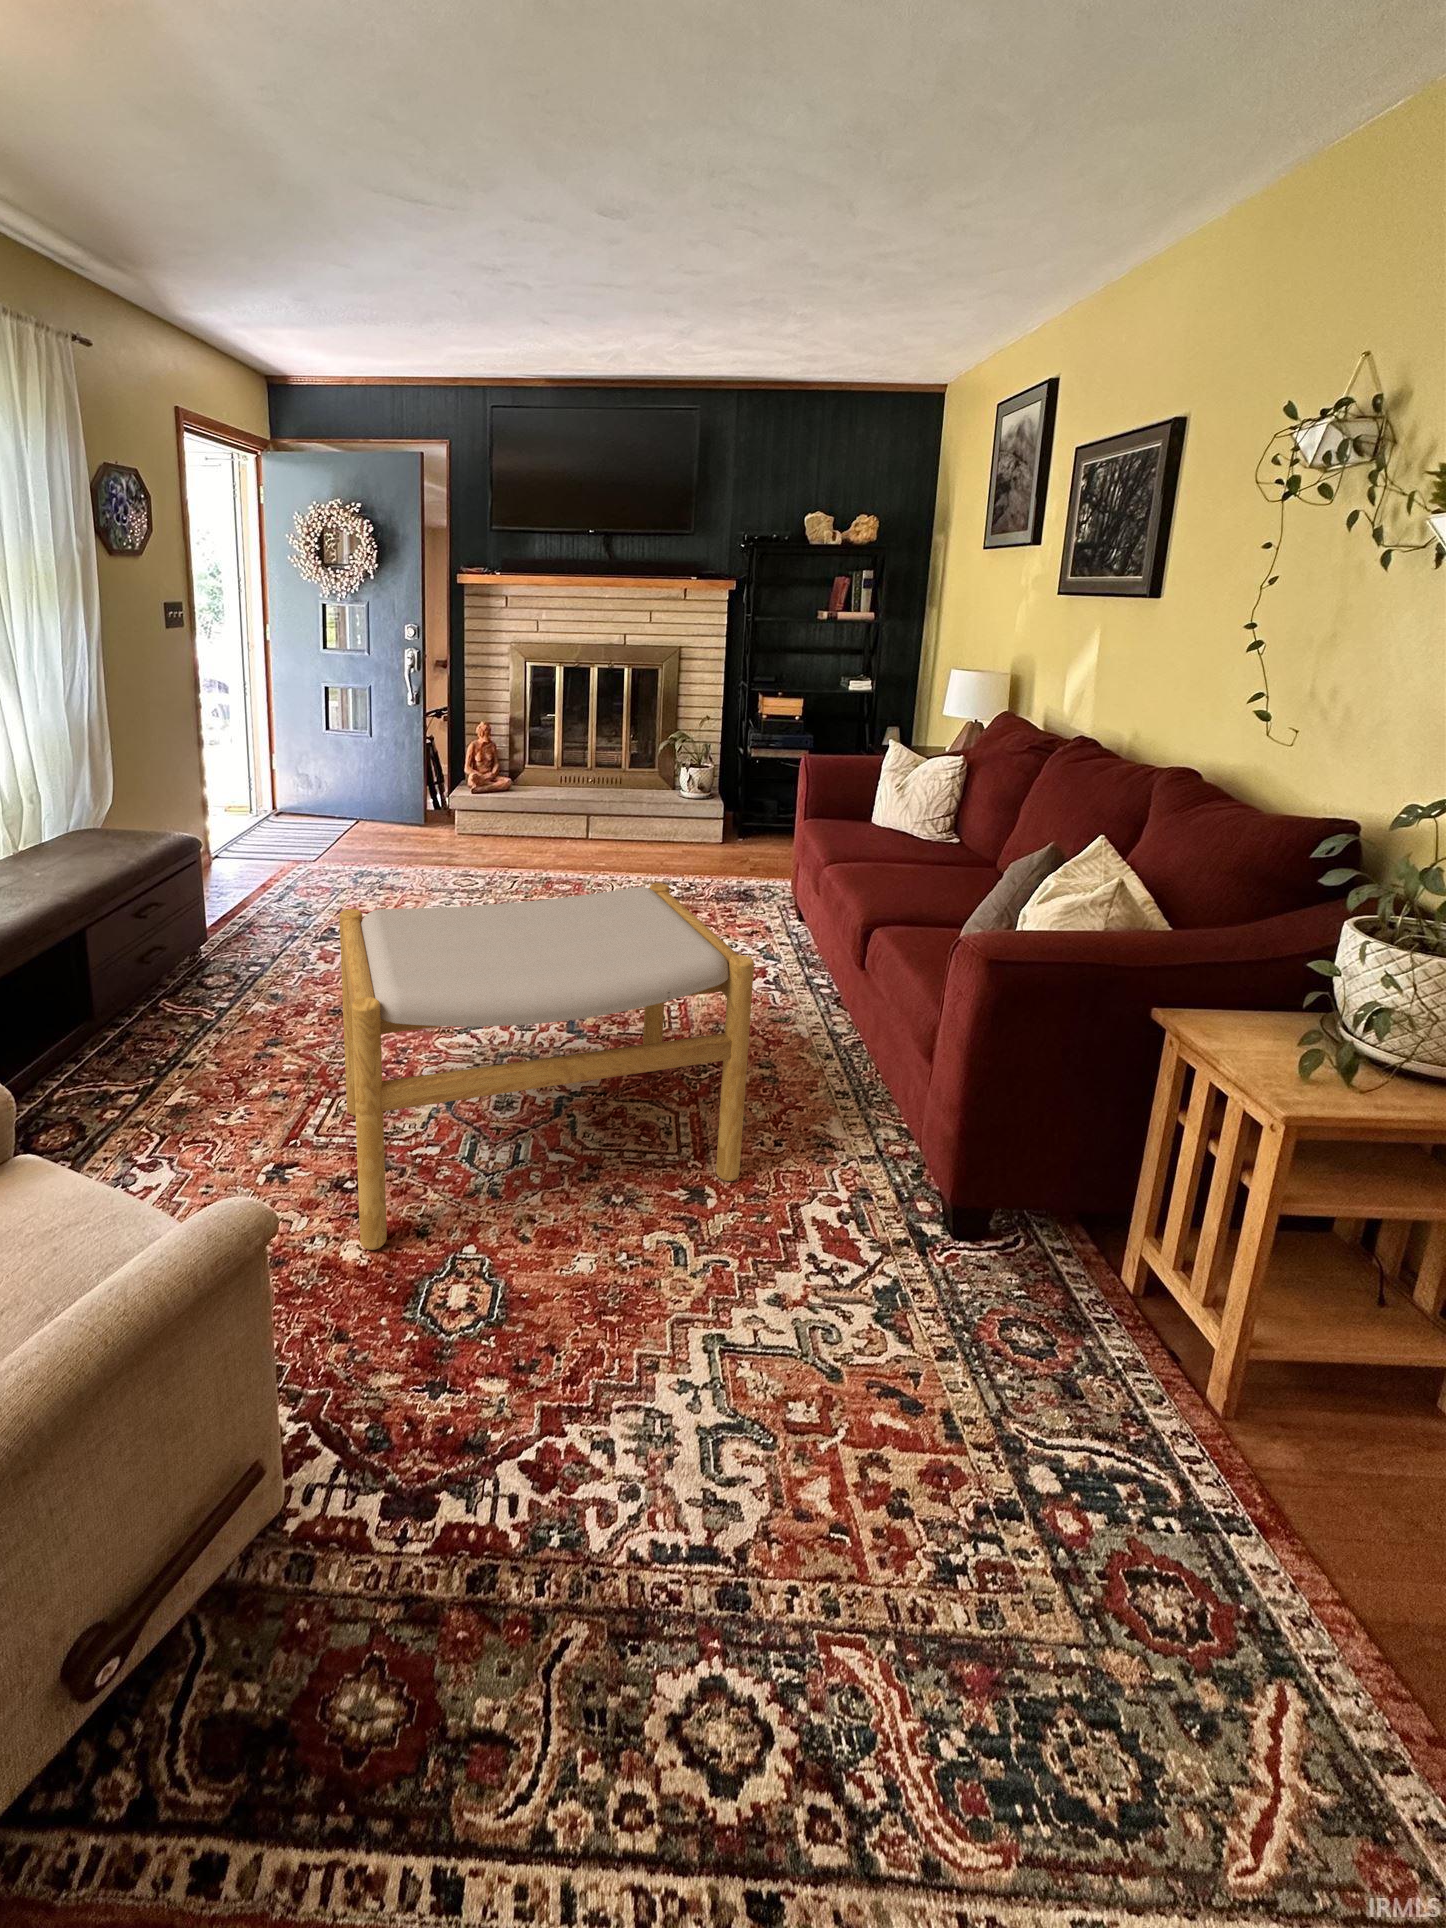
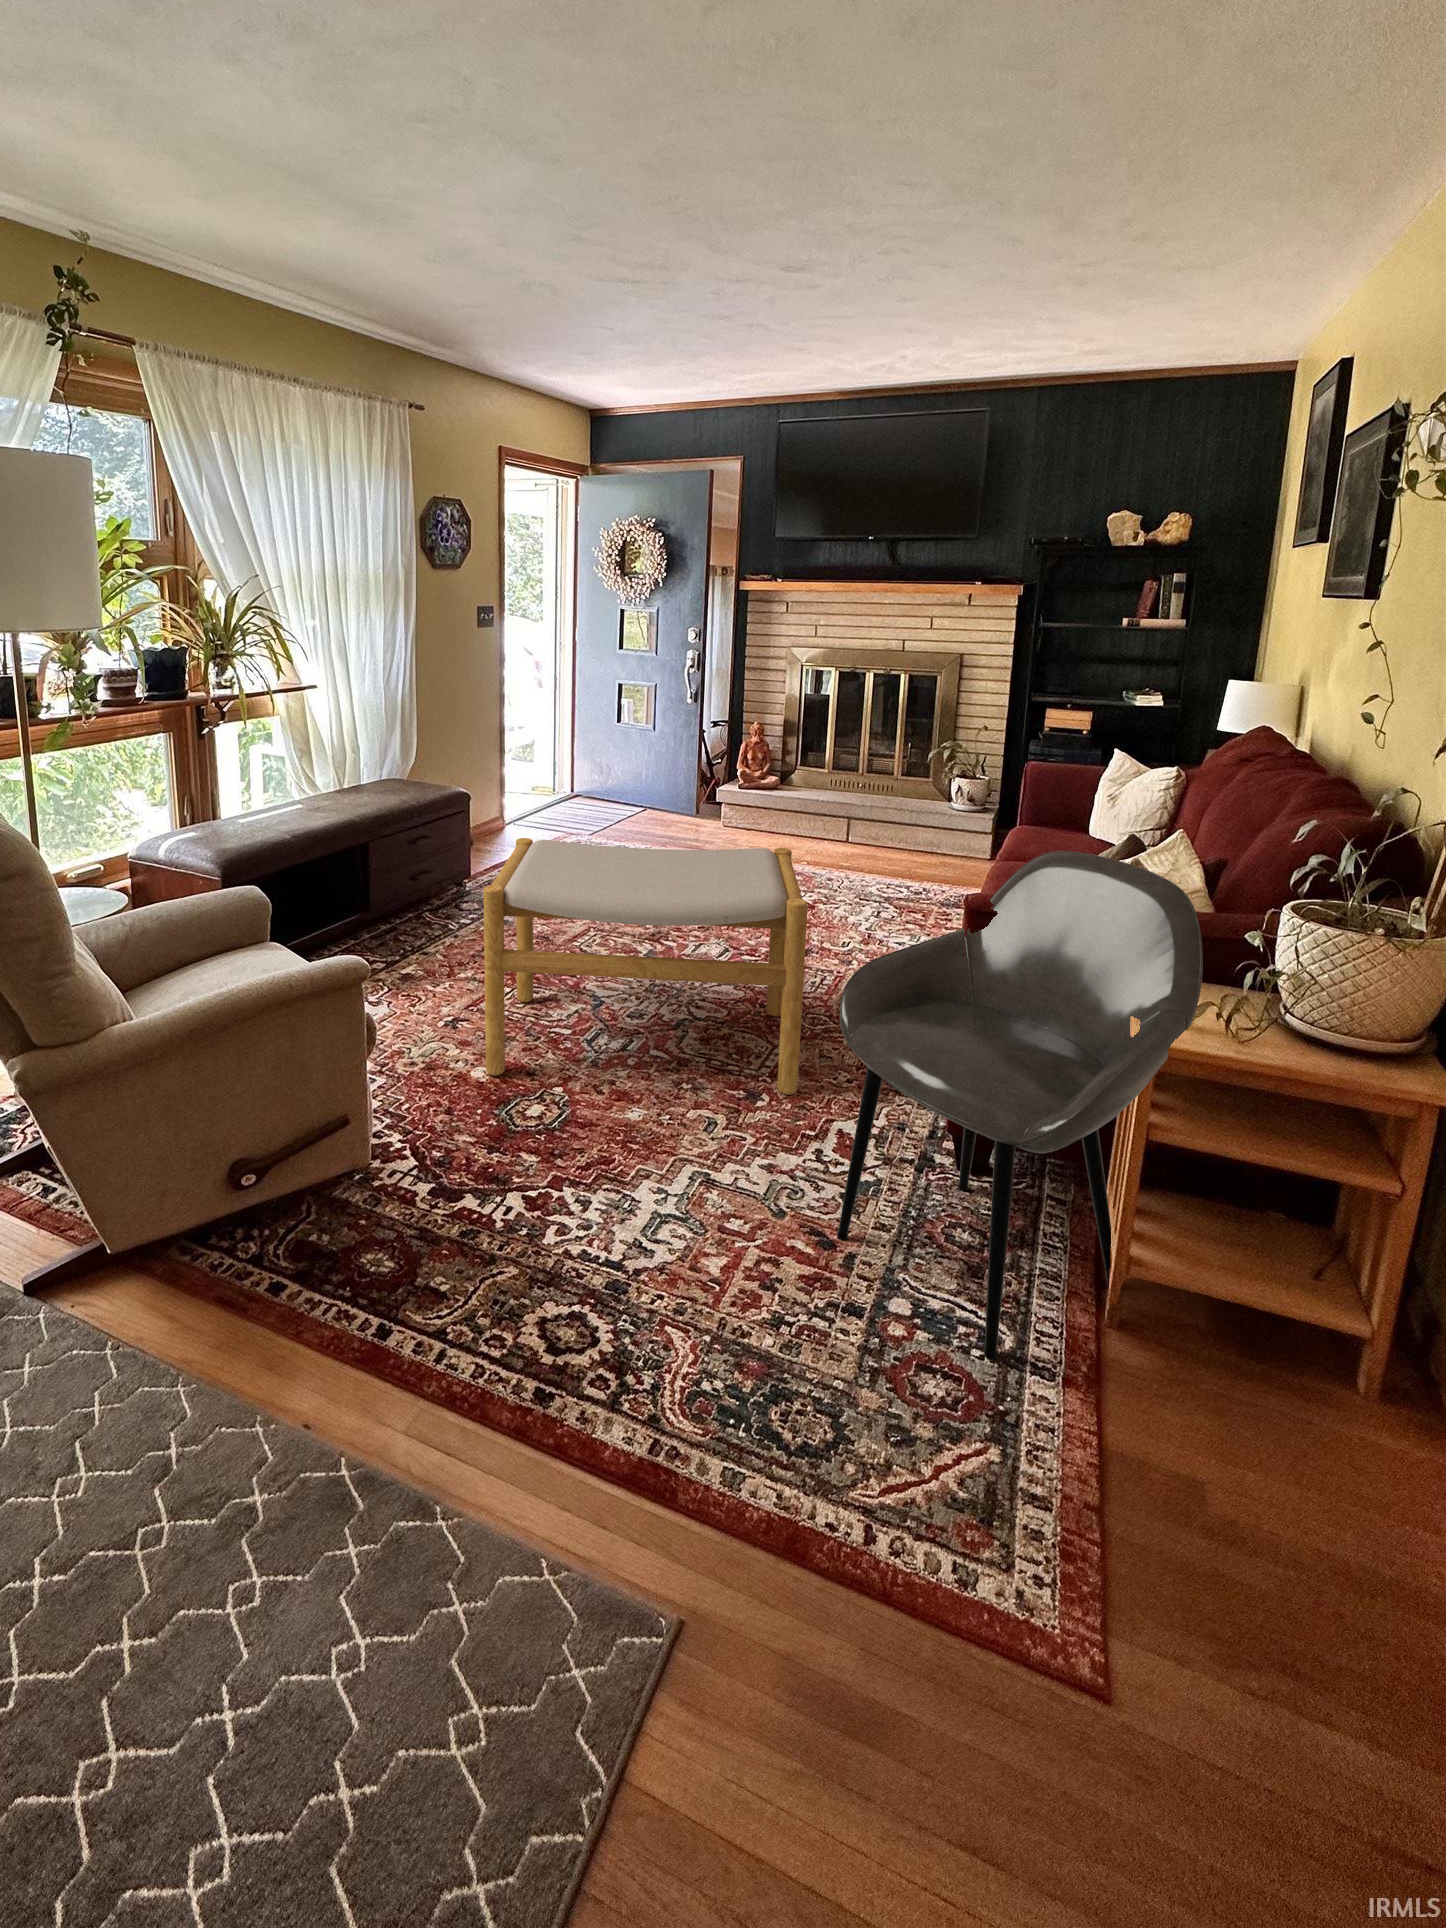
armchair: none [903,884,1324,1528] -> present [837,851,1203,1360]

